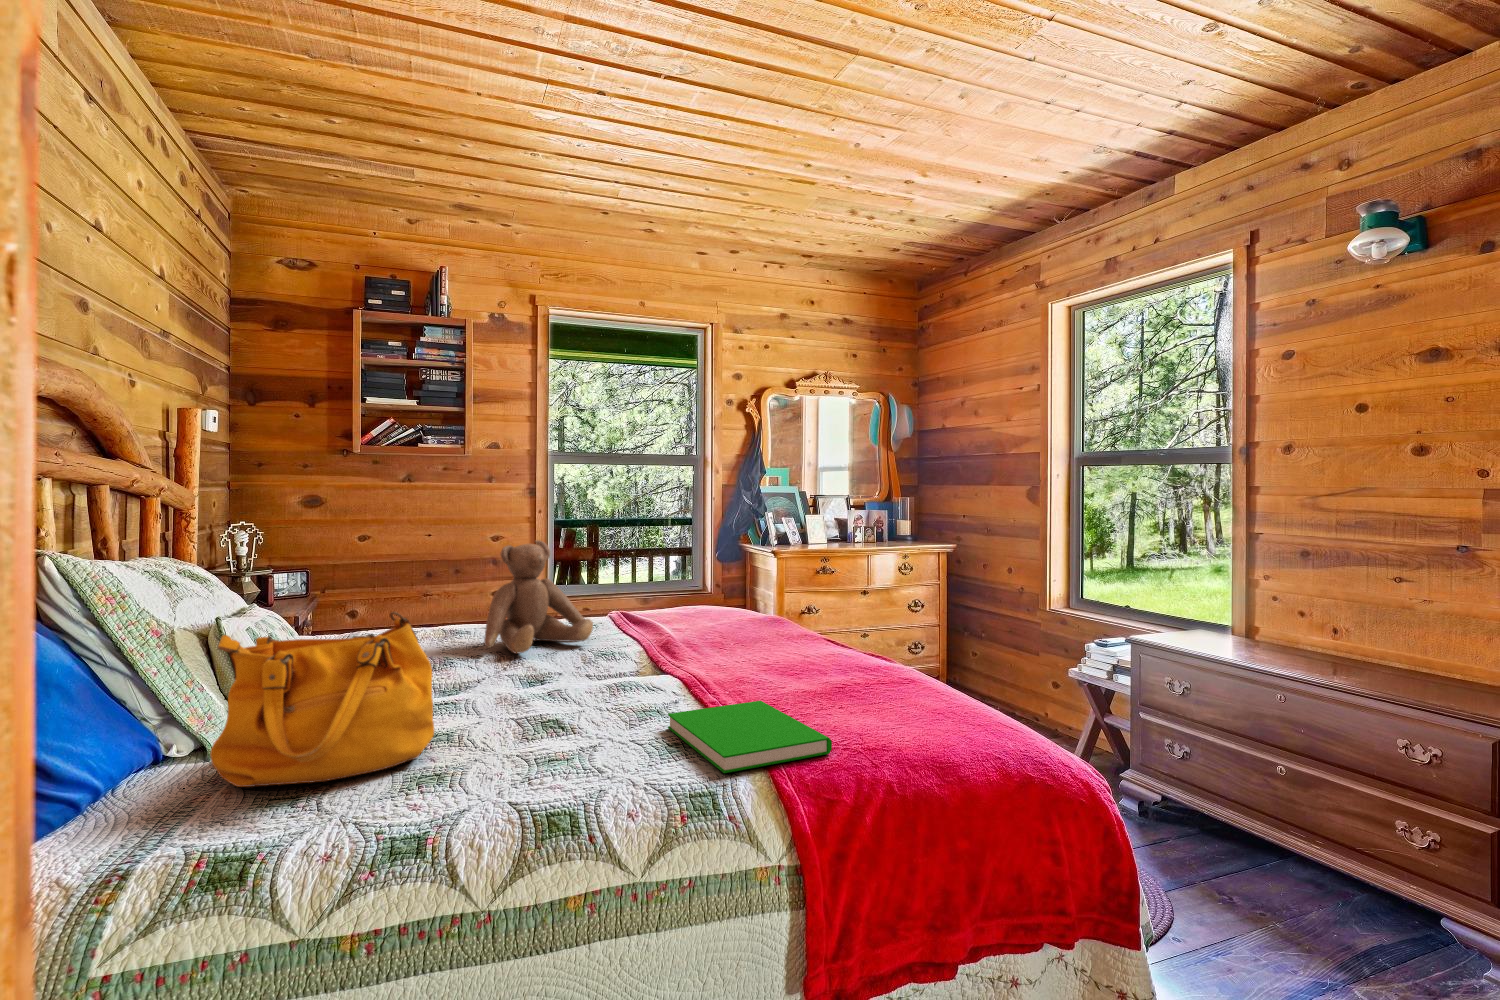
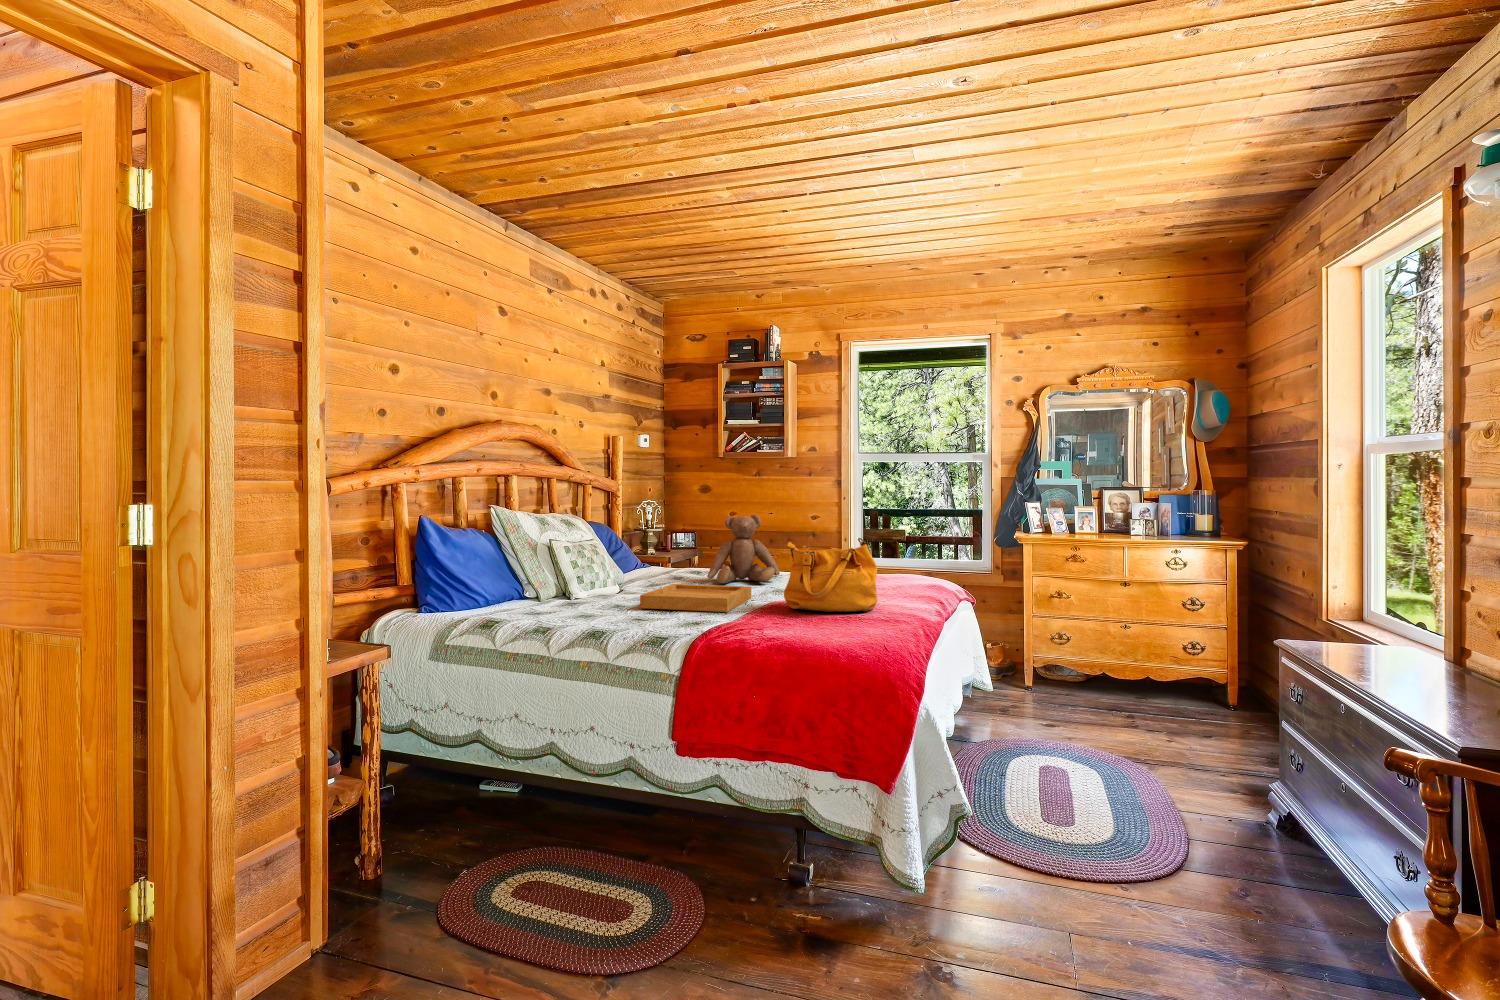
handbag: present [210,612,434,787] -> present [784,538,877,612]
tray: none [489,657,672,733] -> present [640,584,751,612]
book: present [668,701,832,773] -> none [683,608,768,634]

